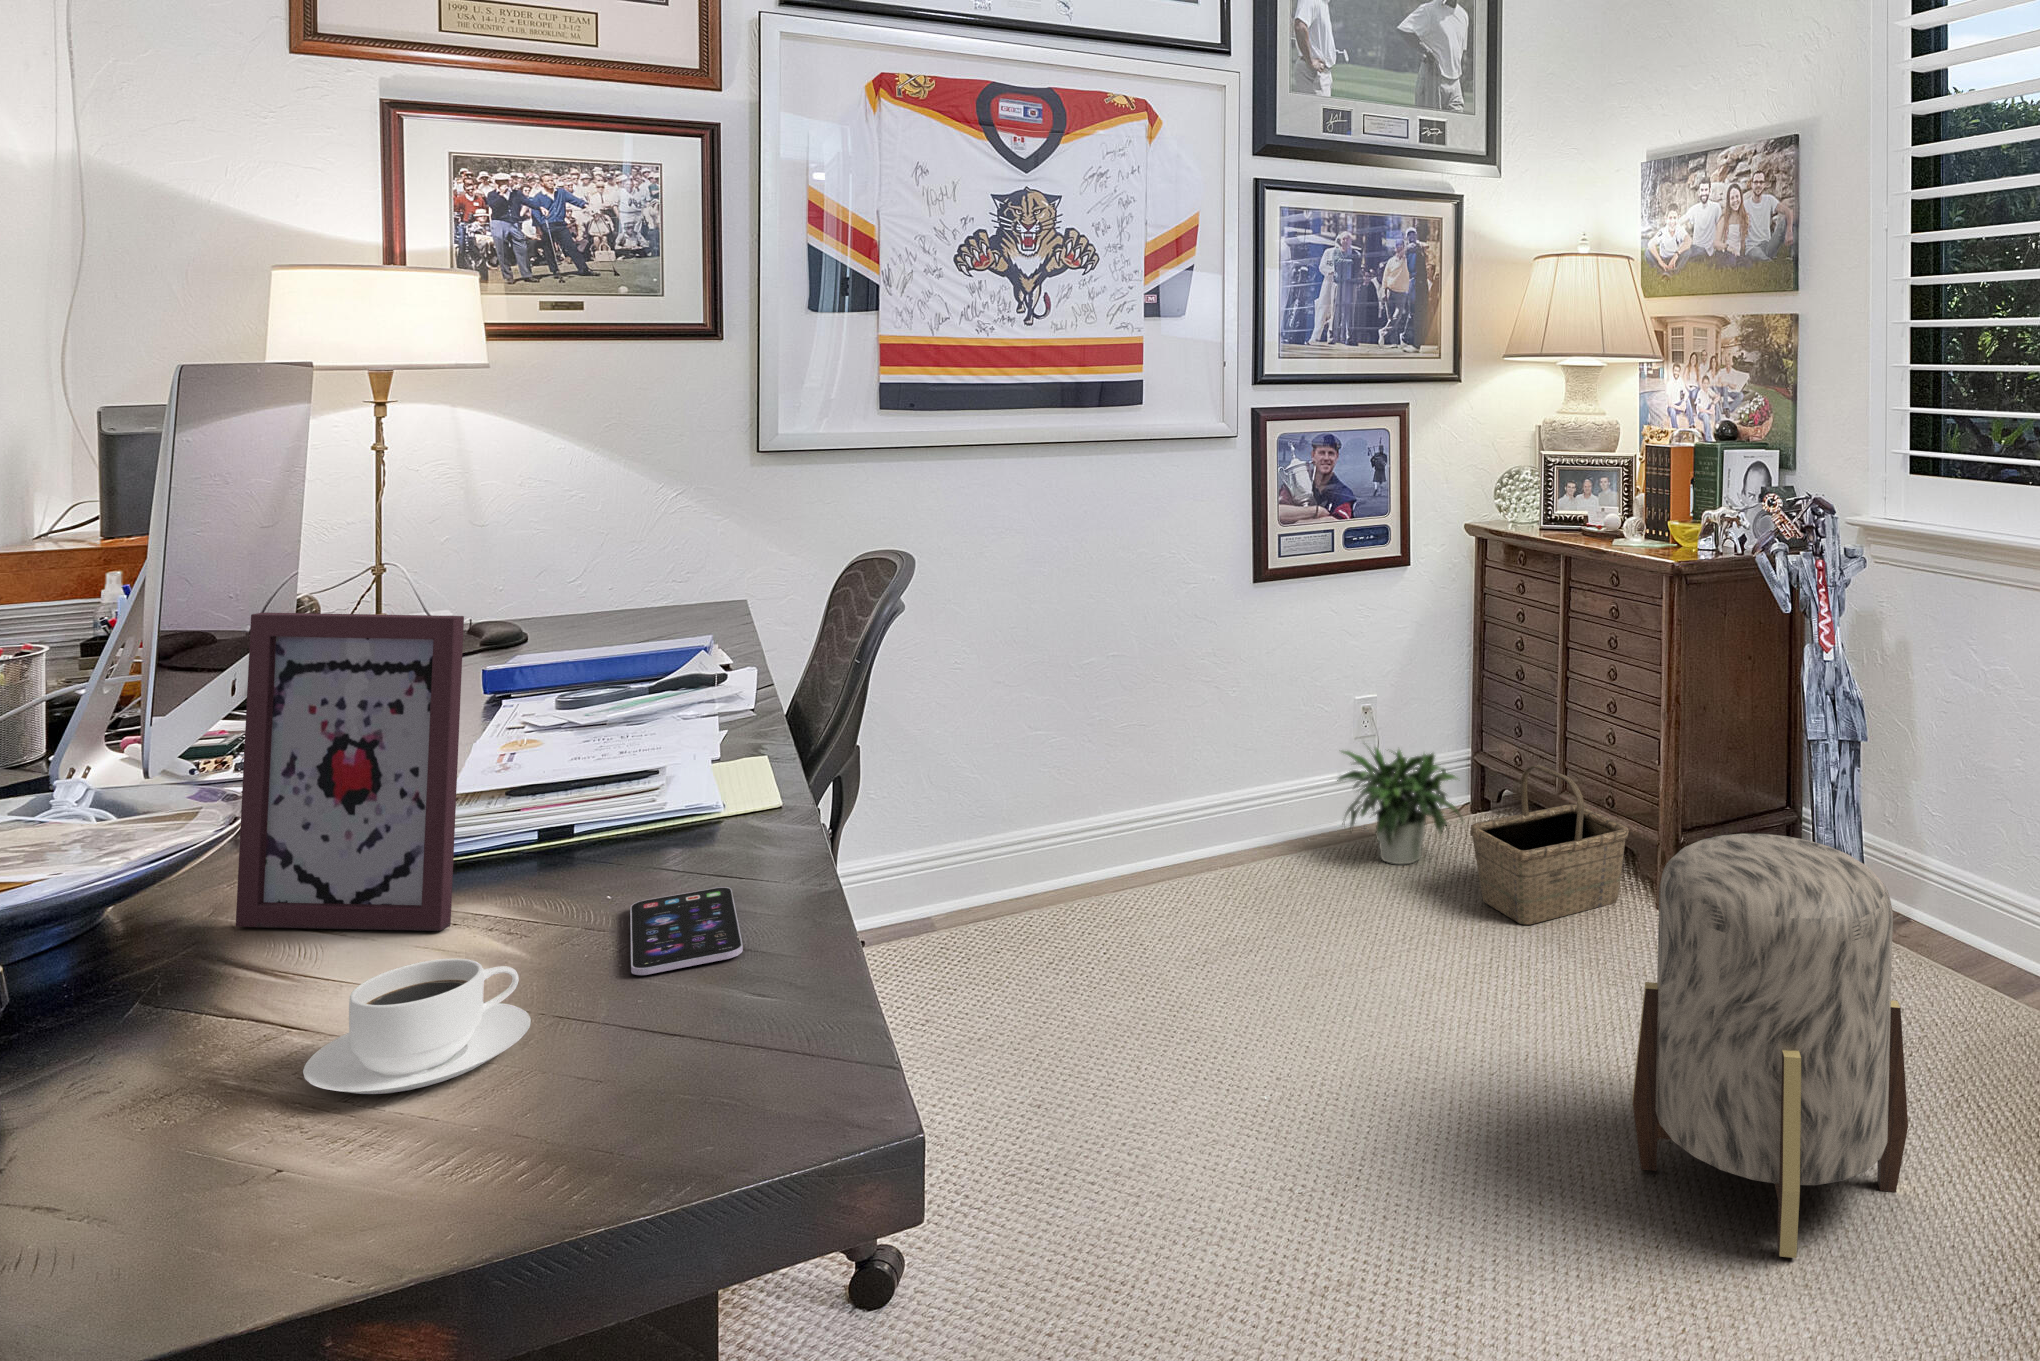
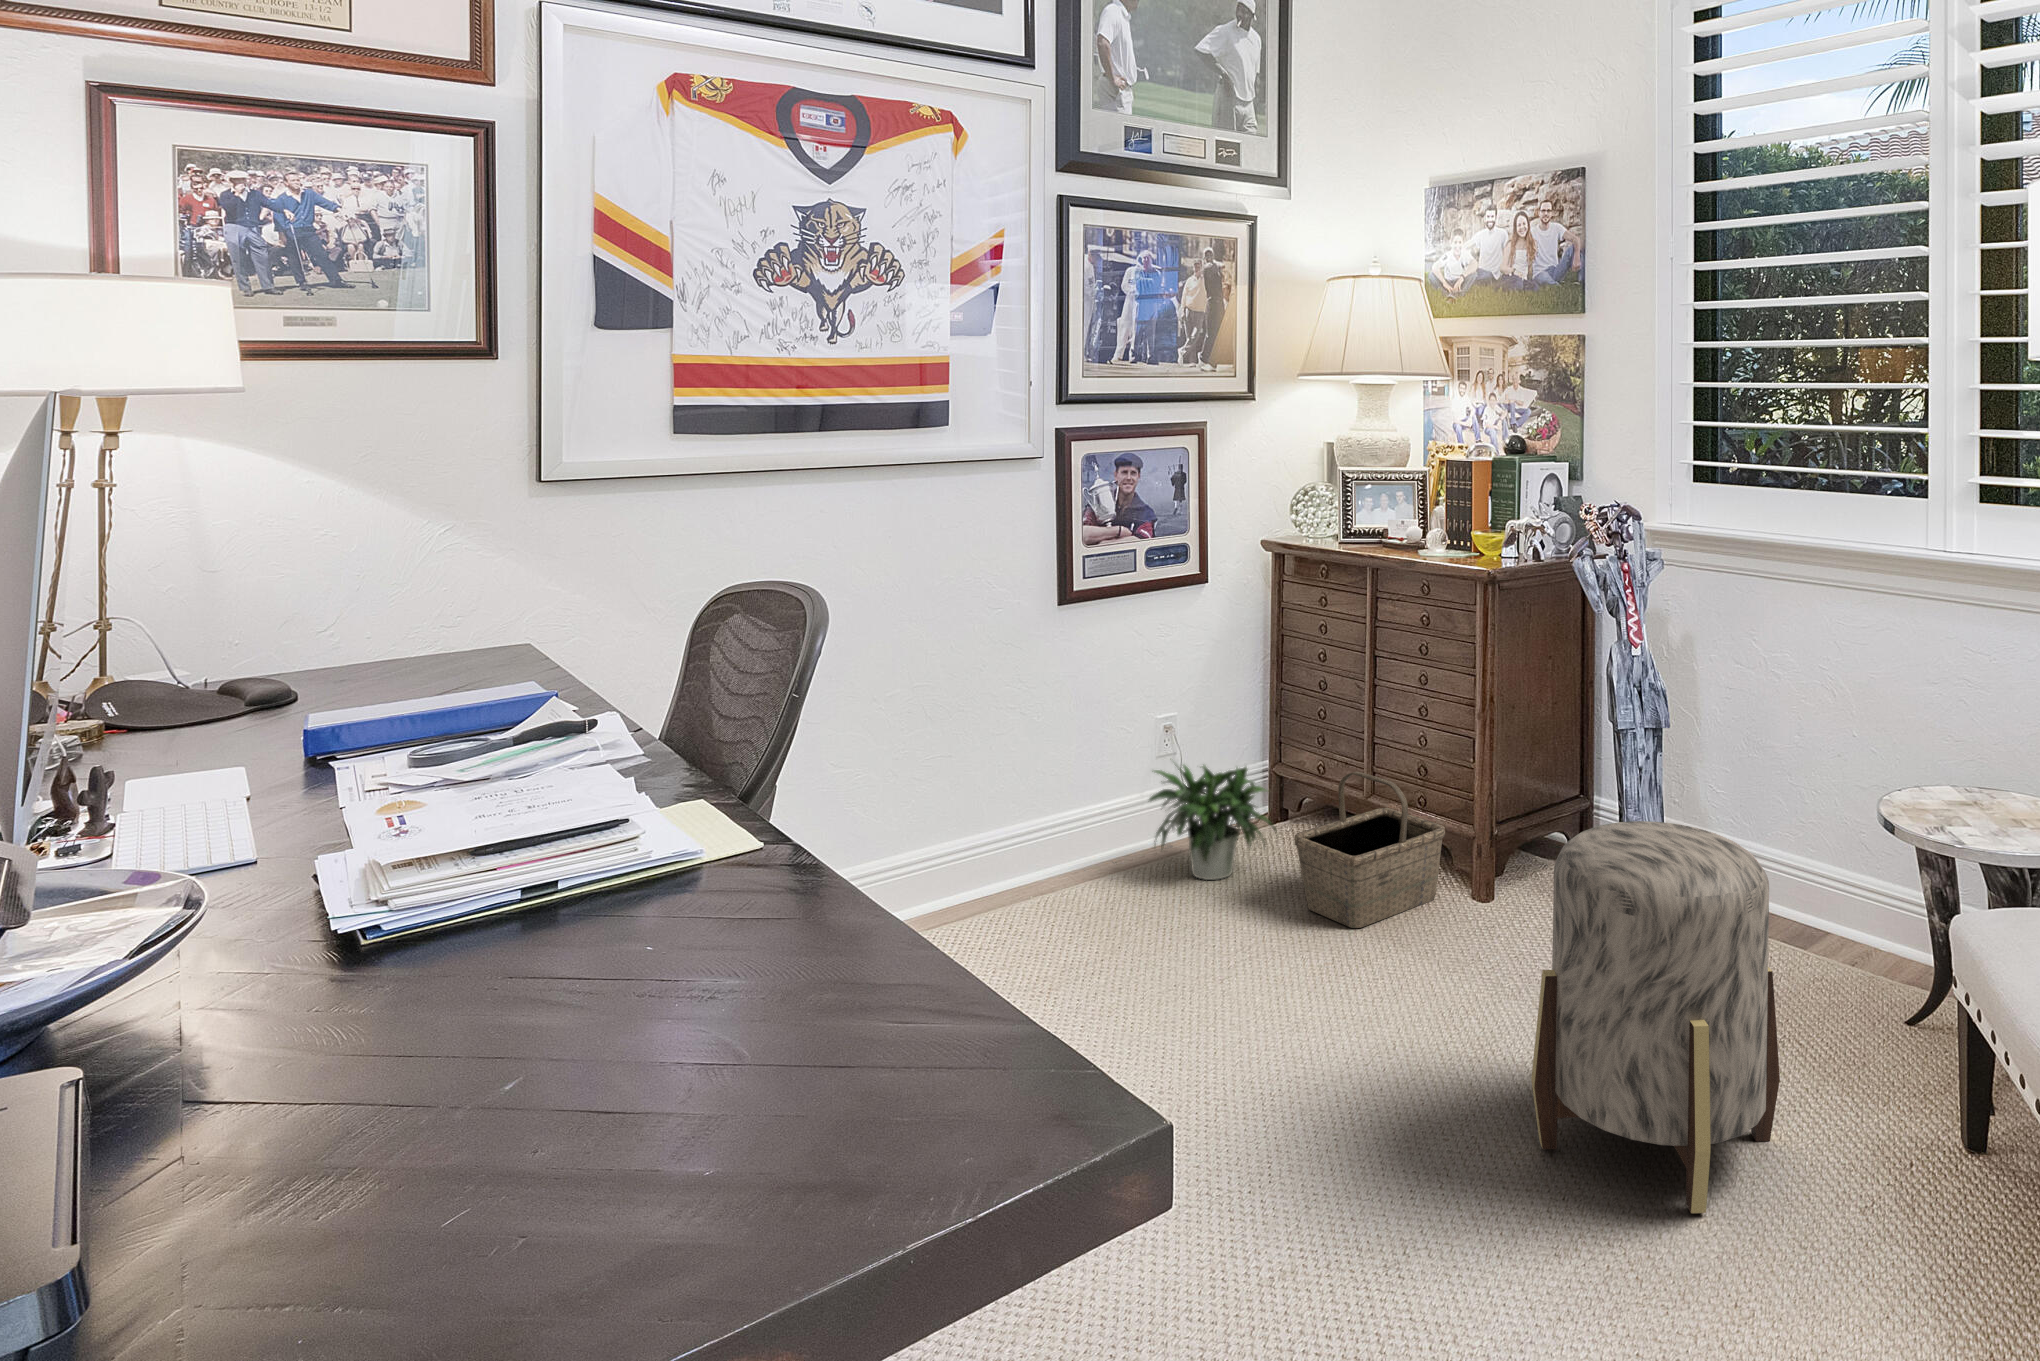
picture frame: present [236,612,464,931] -> none [263,677,546,1052]
smartphone: present [630,887,743,975] -> none [734,954,901,1055]
coffee cup: present [303,958,531,1094] -> none [520,1056,751,1217]

